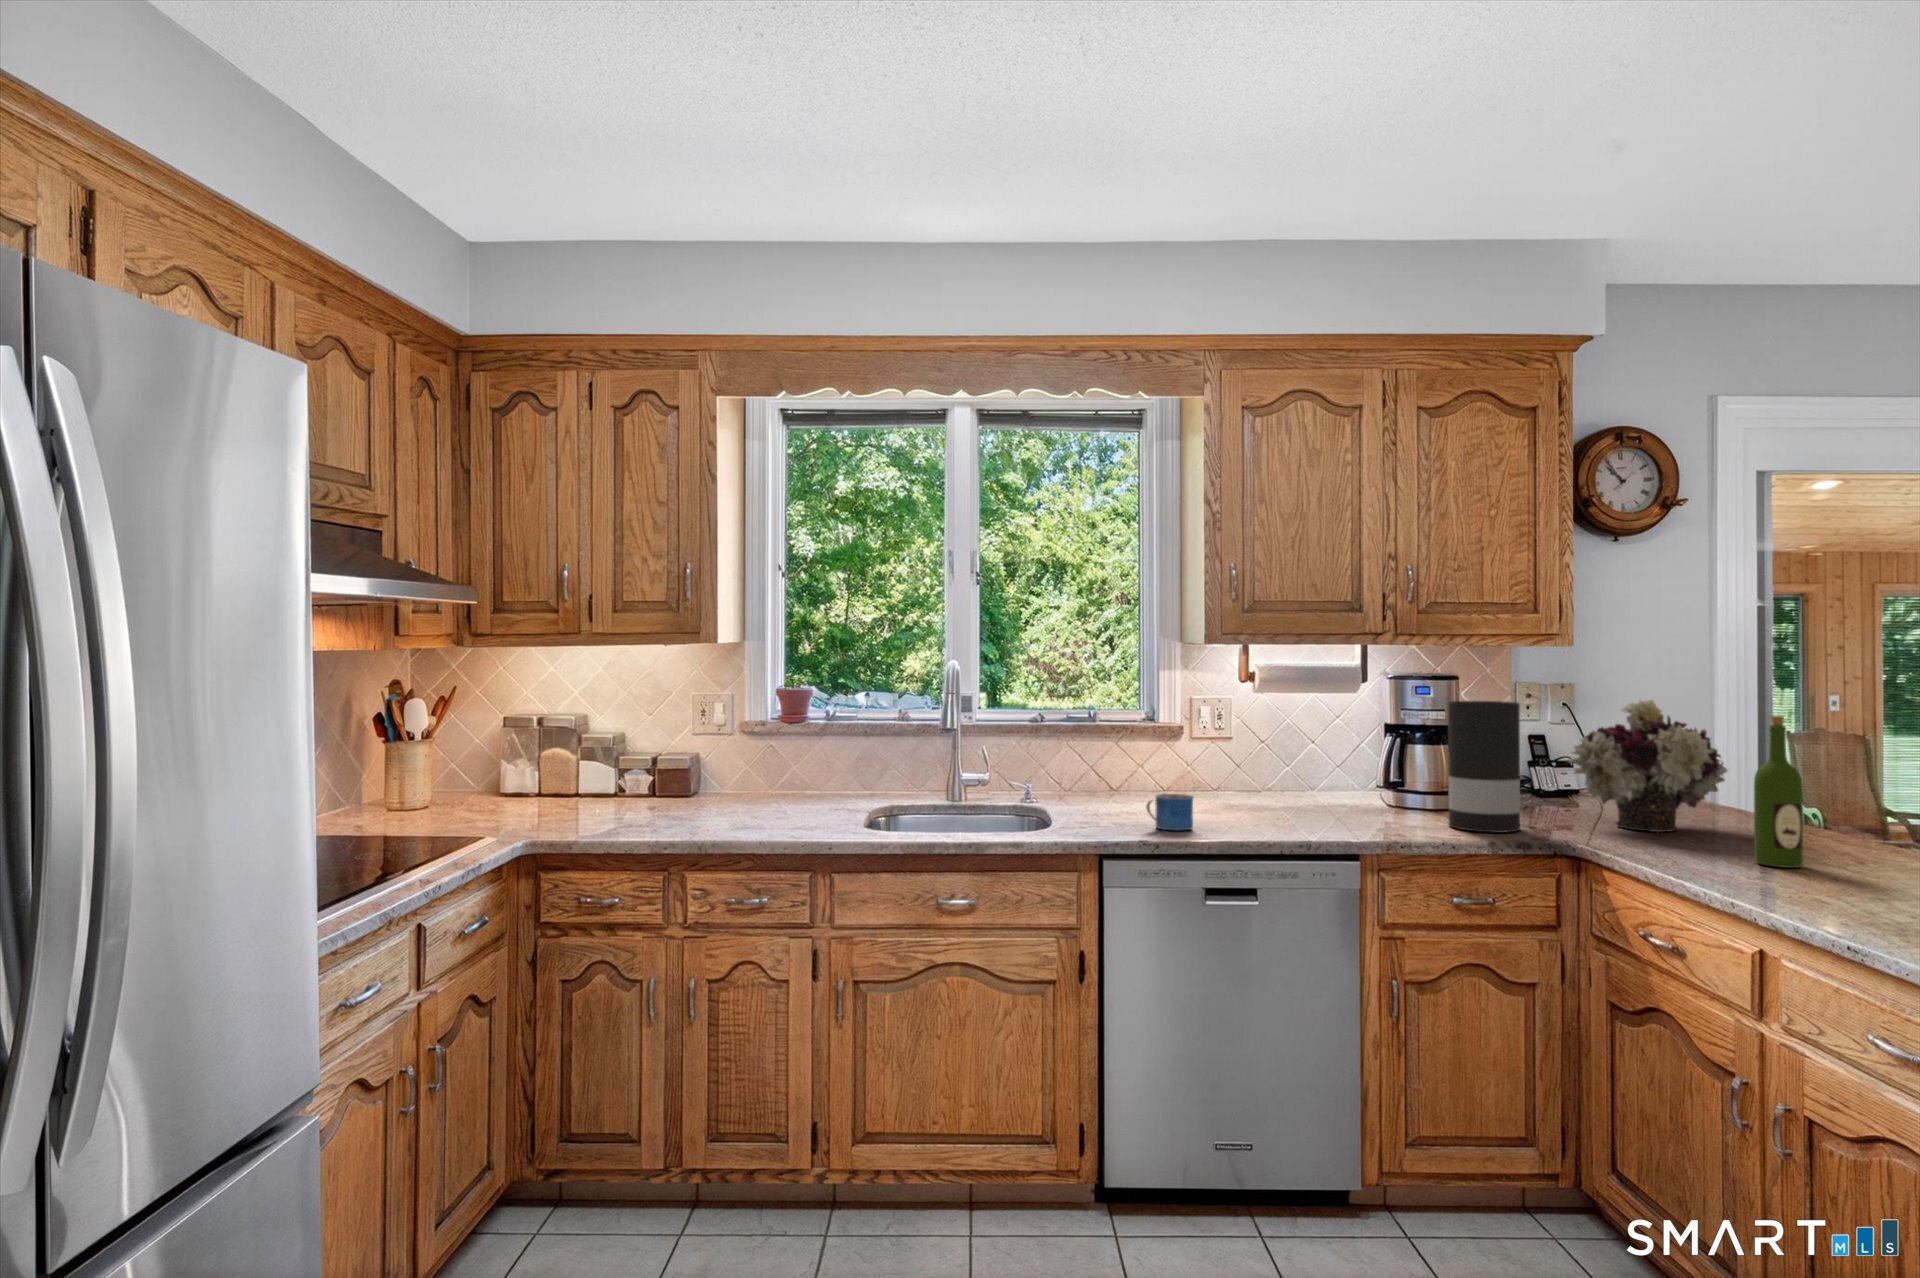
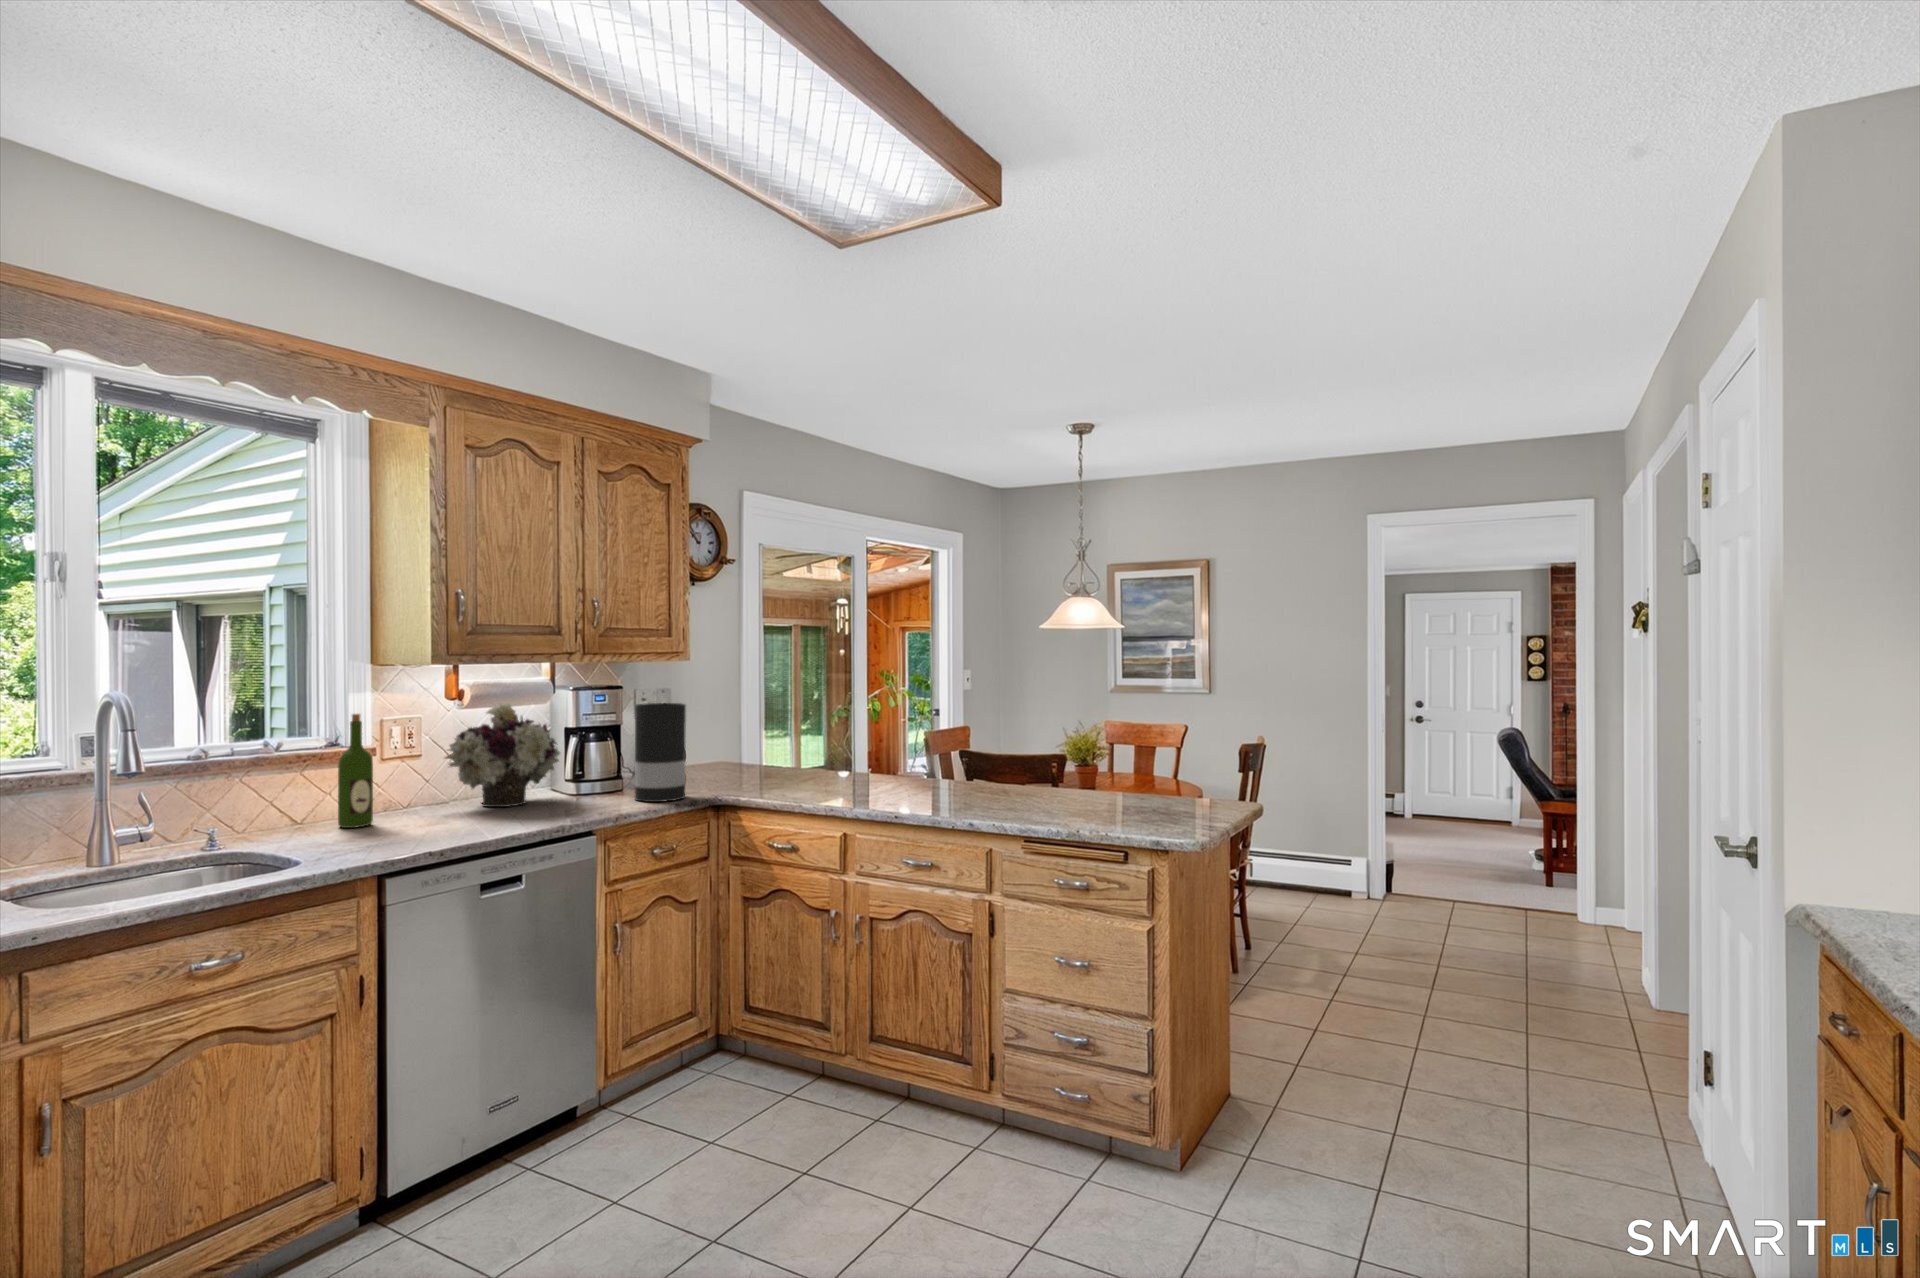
flower arrangement: present [1568,700,1727,832] -> present [445,703,560,807]
wine bottle: present [1754,716,1803,868] -> present [338,714,373,828]
mug: present [1146,794,1193,830] -> none [412,805,456,841]

